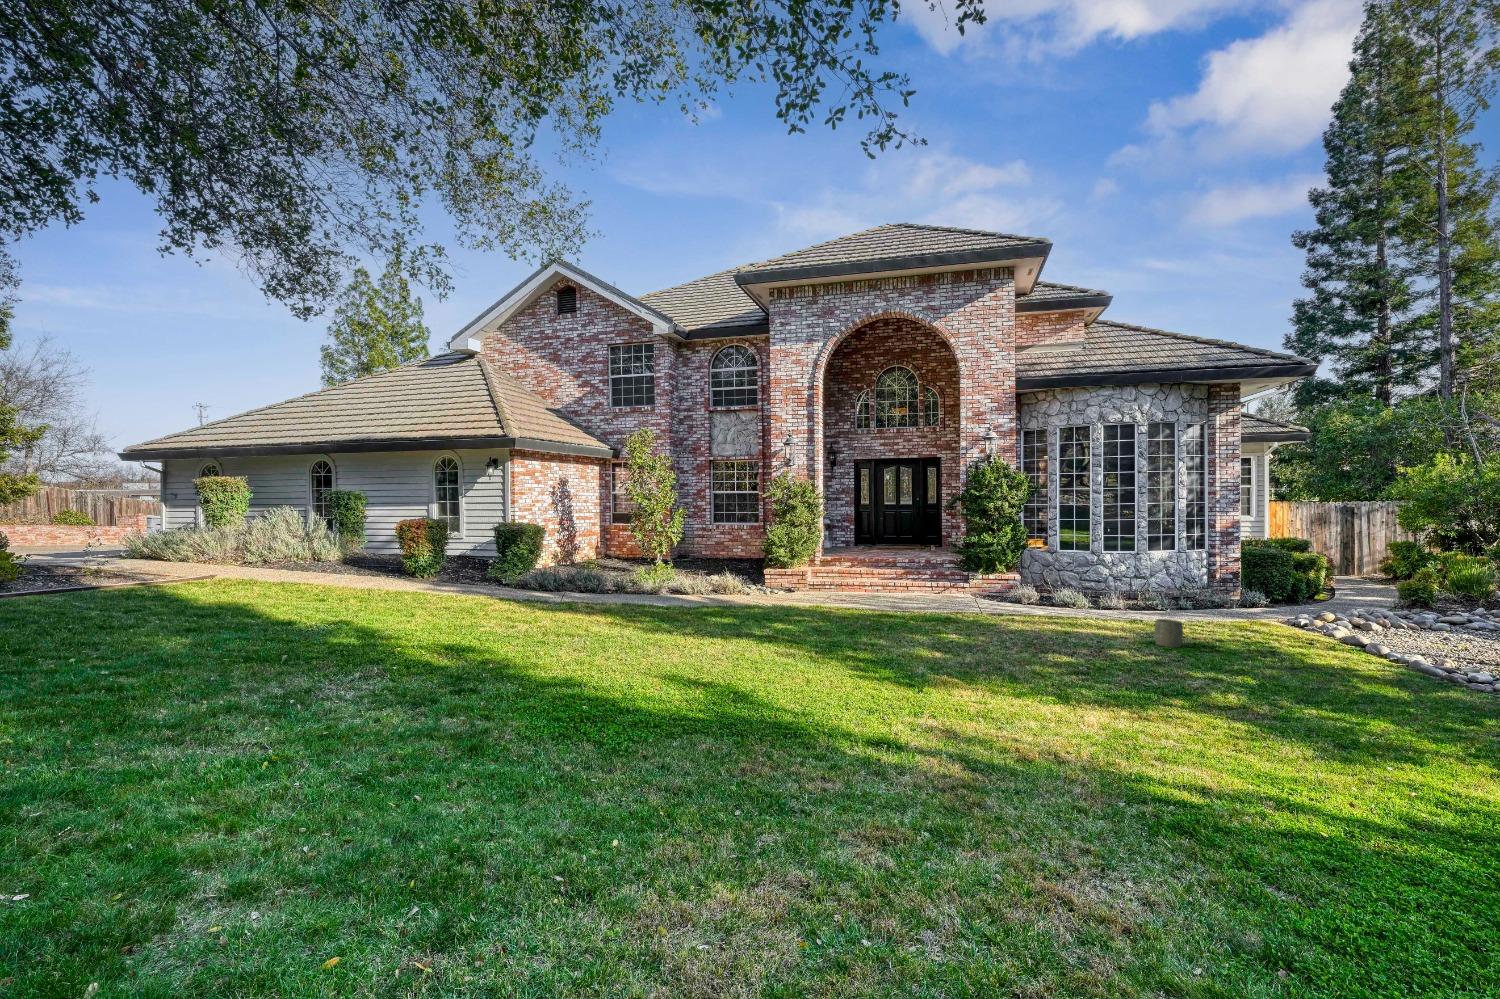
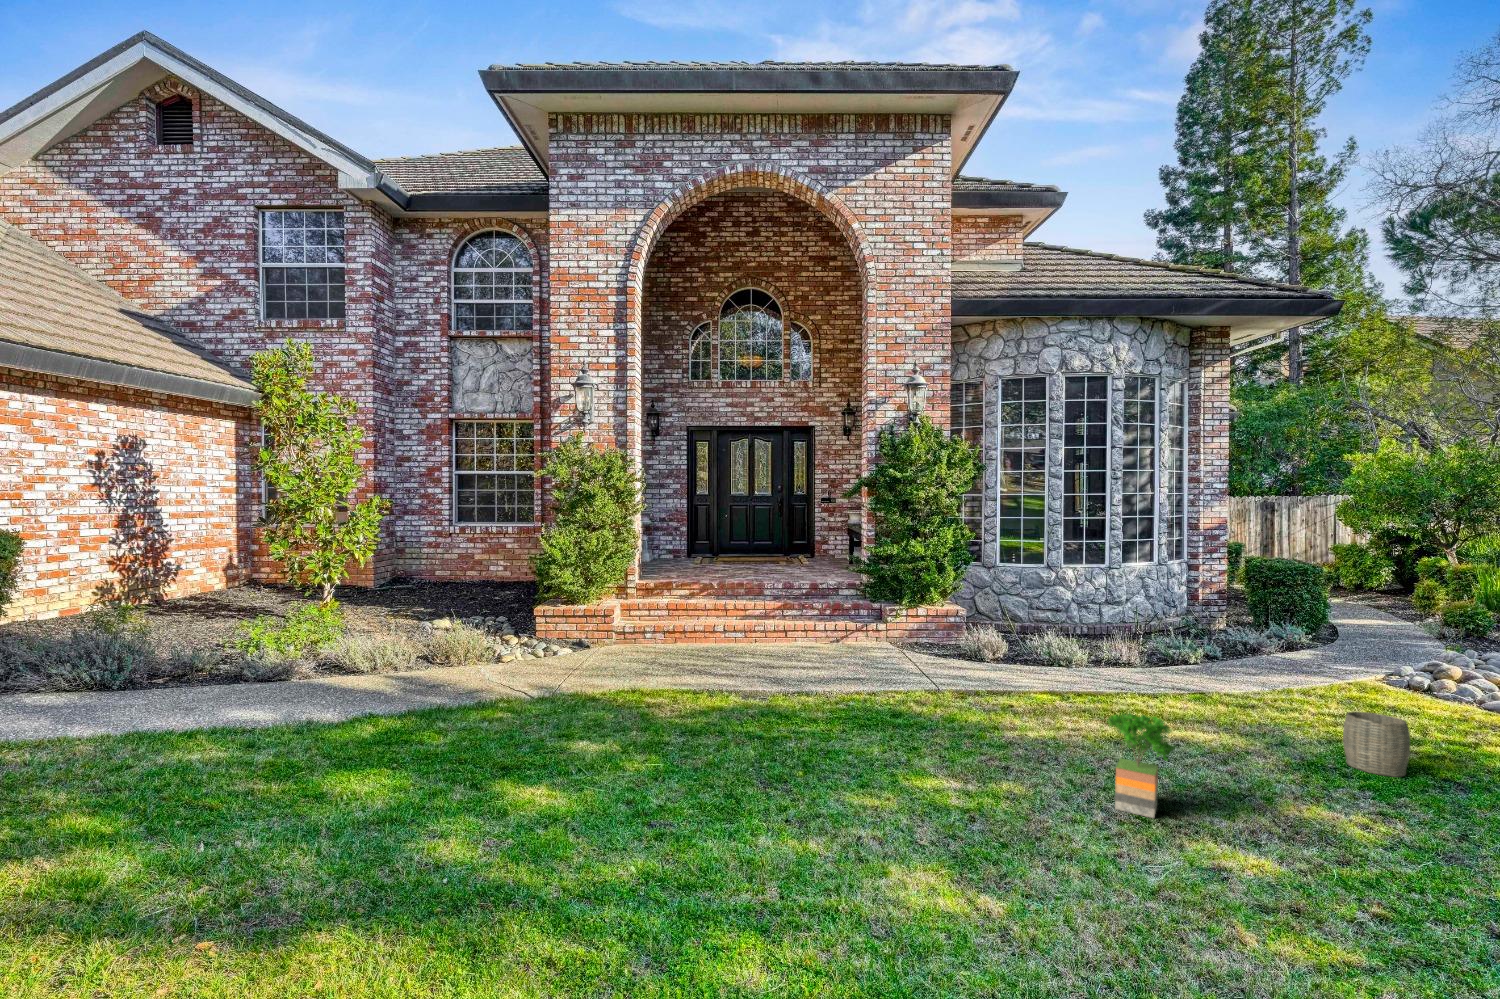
potted tree: none [1007,605,1034,646] -> present [1107,712,1176,818]

